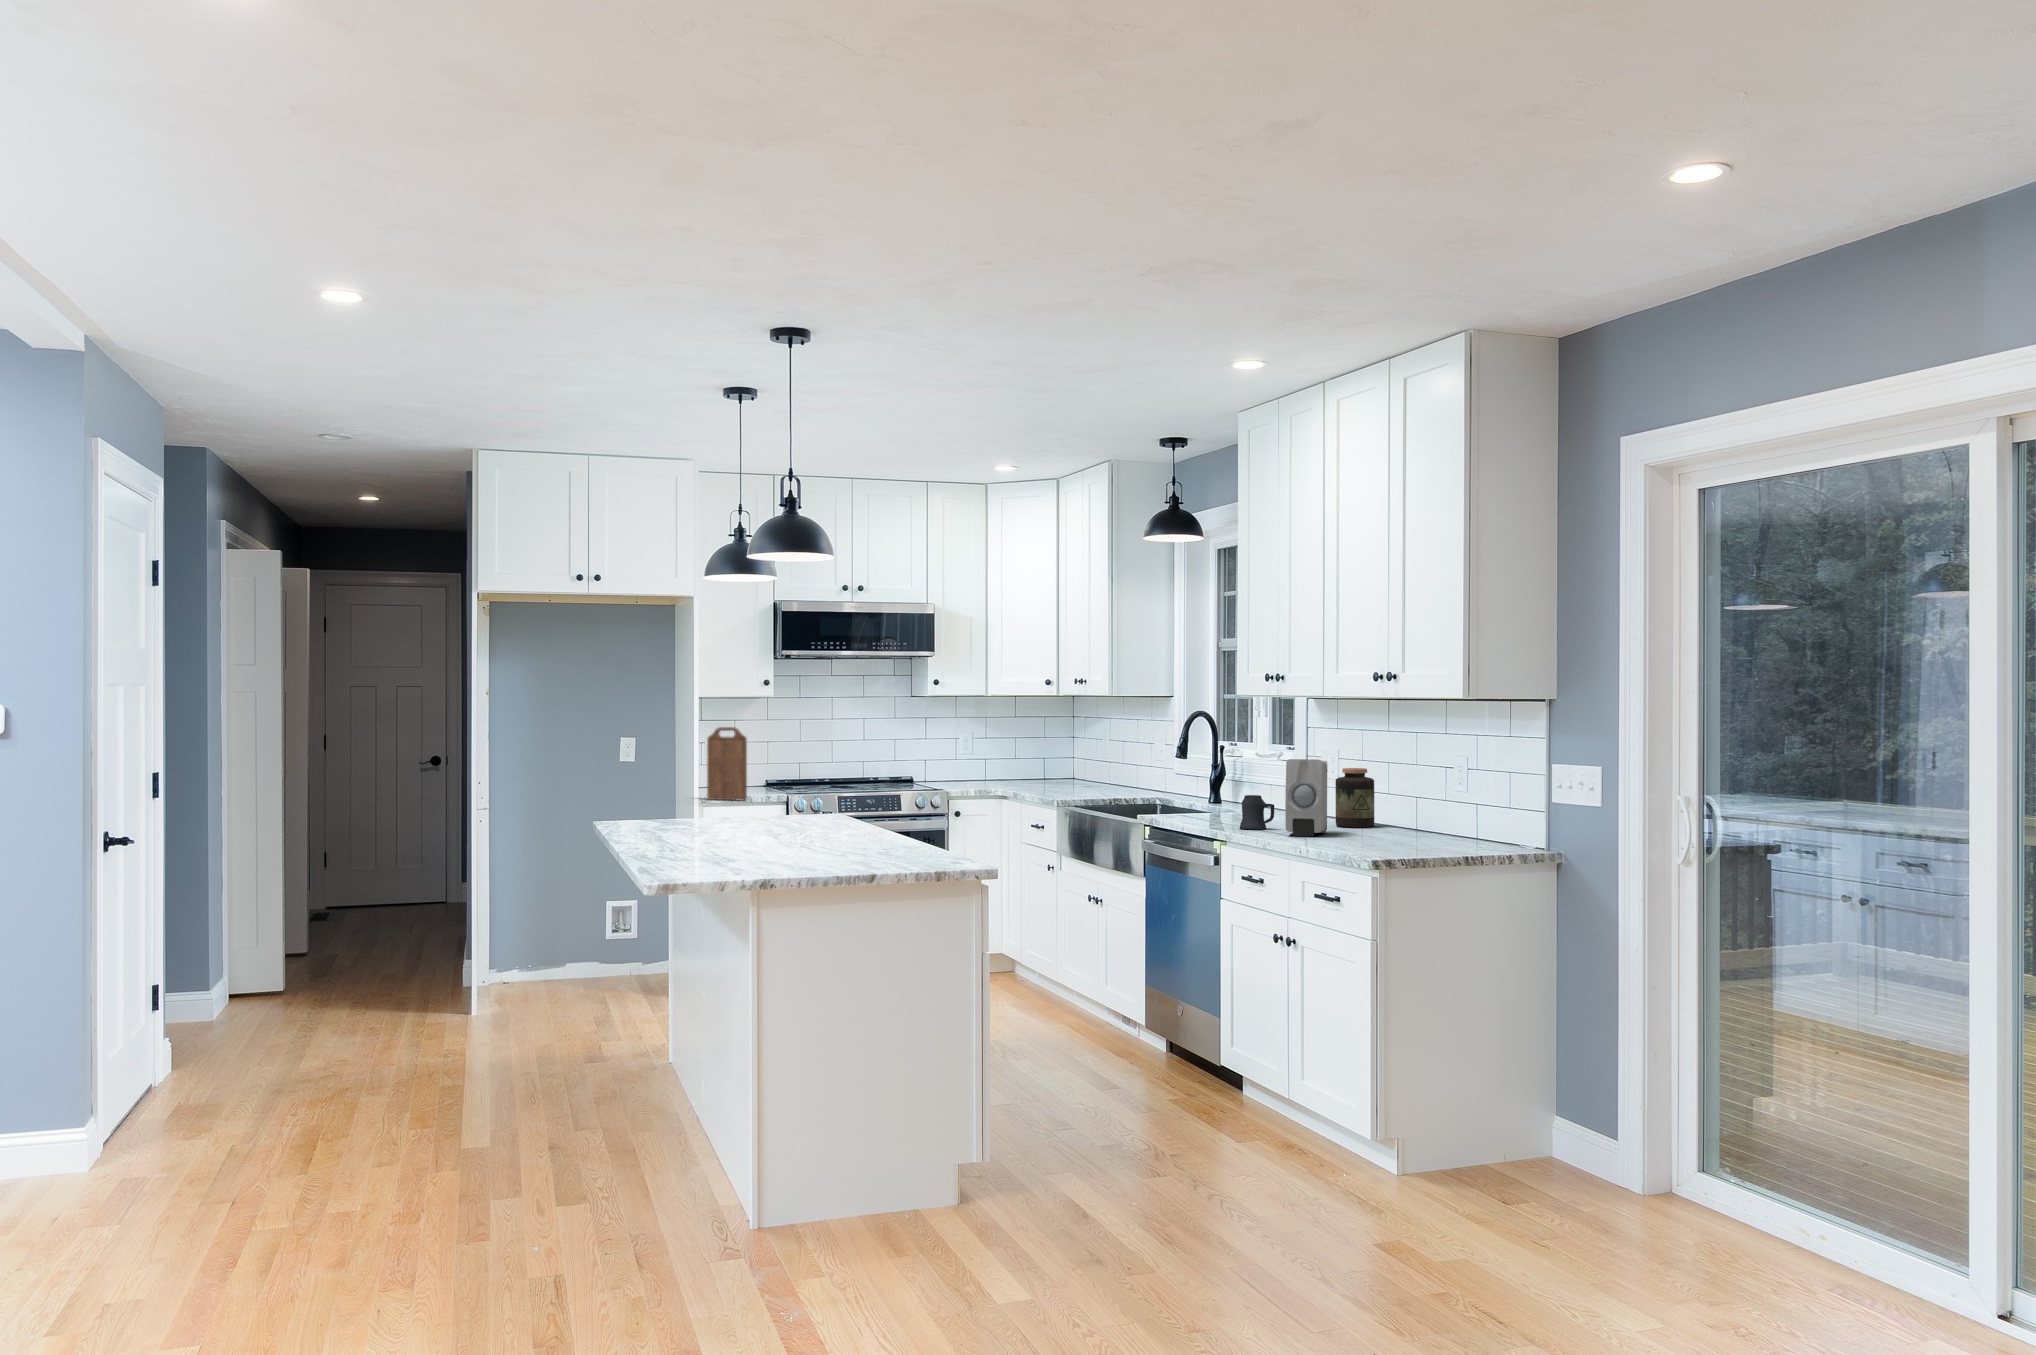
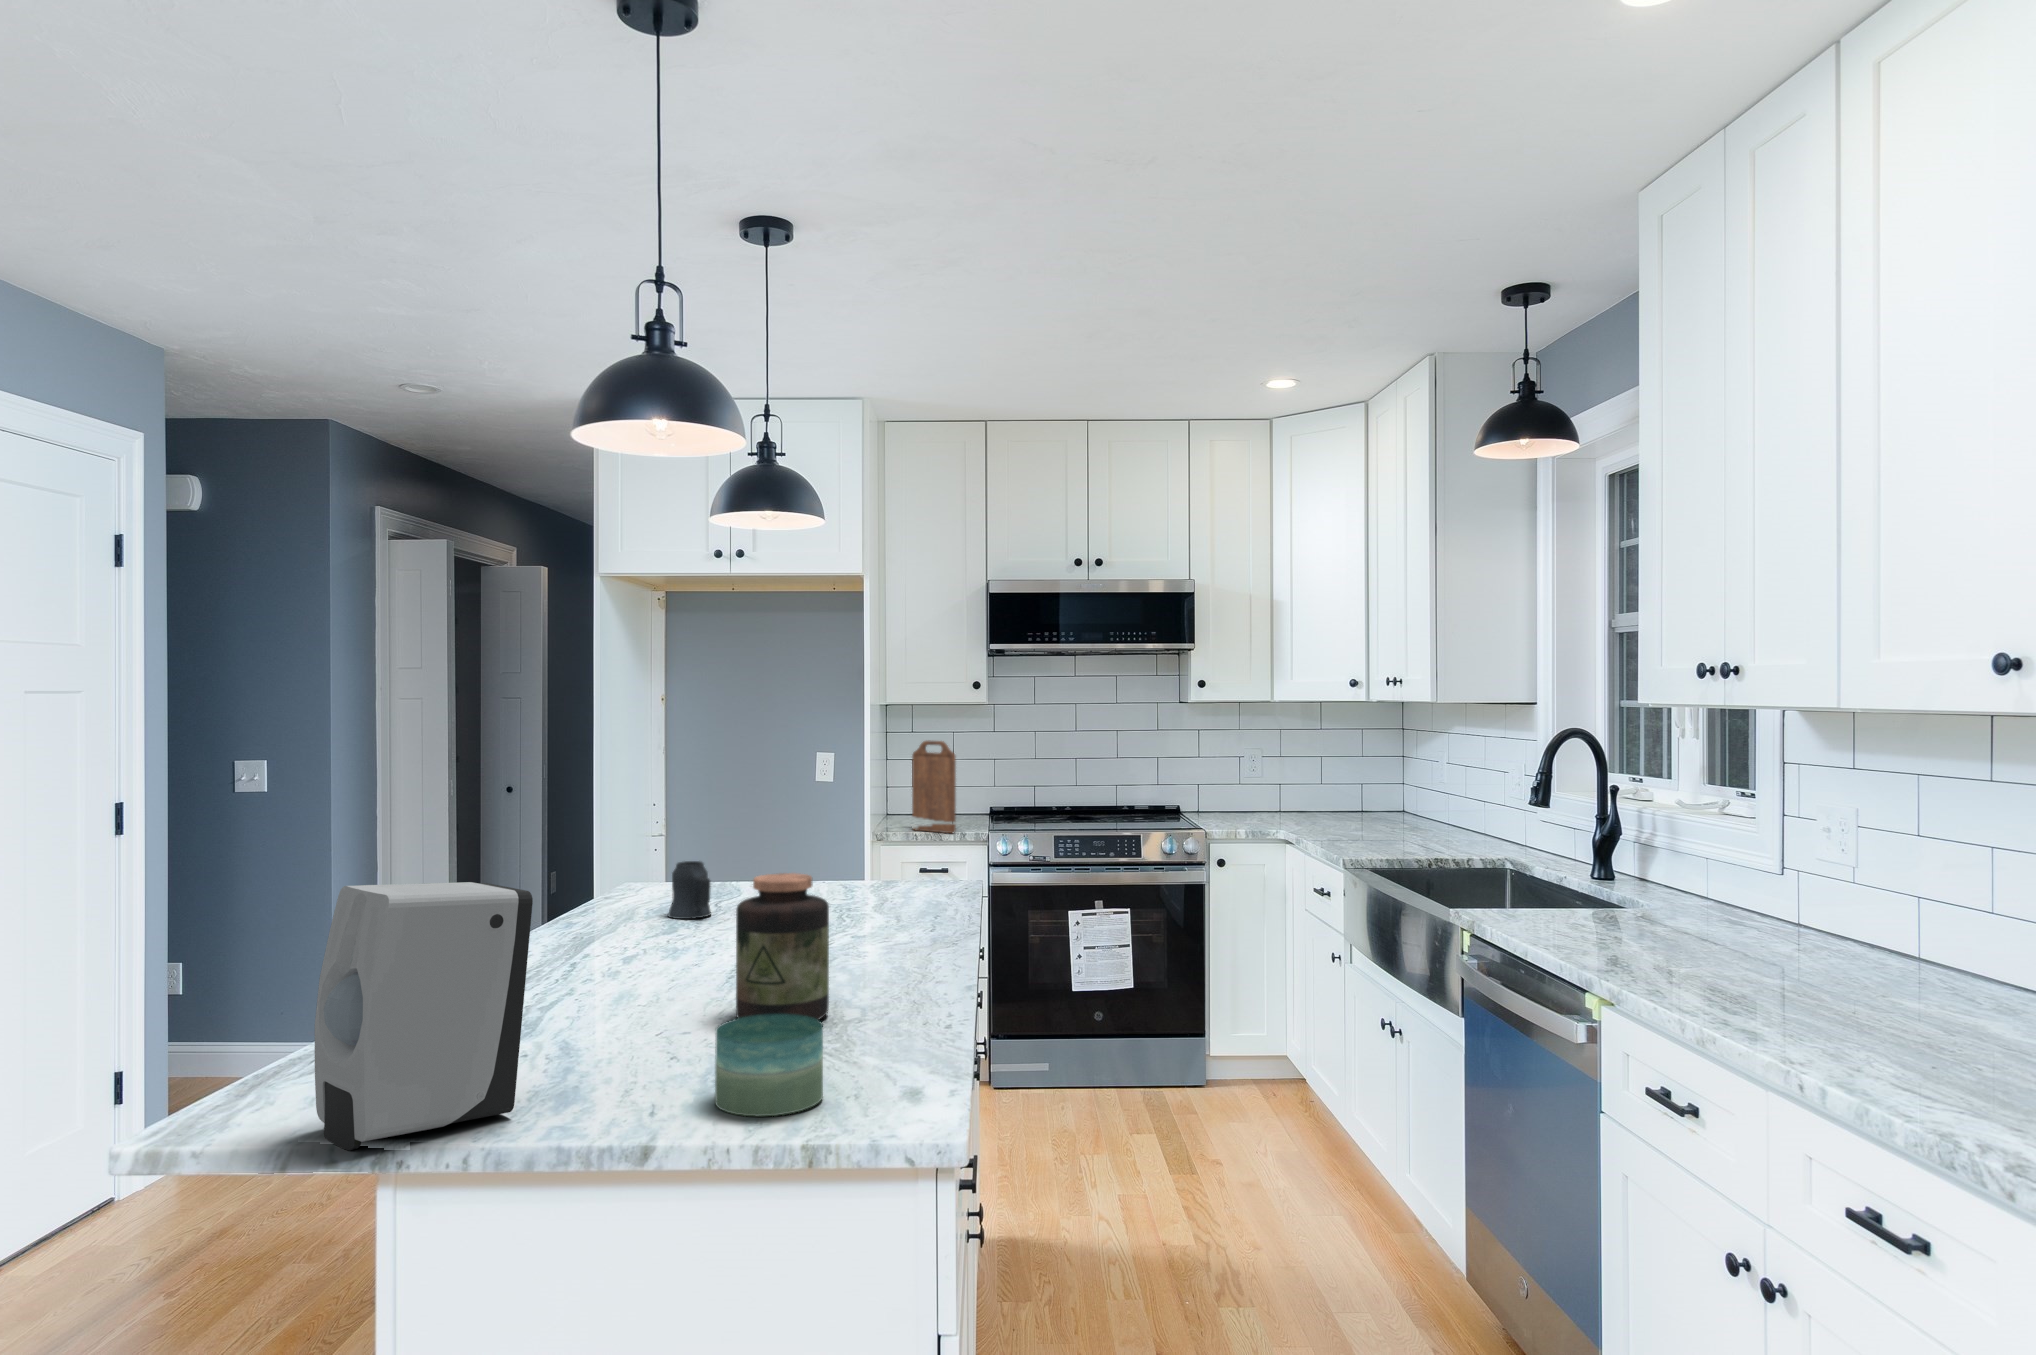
soap dispenser: present [1285,759,1327,836] -> present [315,882,533,1150]
jar: present [1335,768,1374,827] -> present [736,873,829,1020]
mug: present [1240,795,1274,830] -> present [668,861,711,919]
candle: none [895,832,939,866] -> present [715,1014,823,1116]

